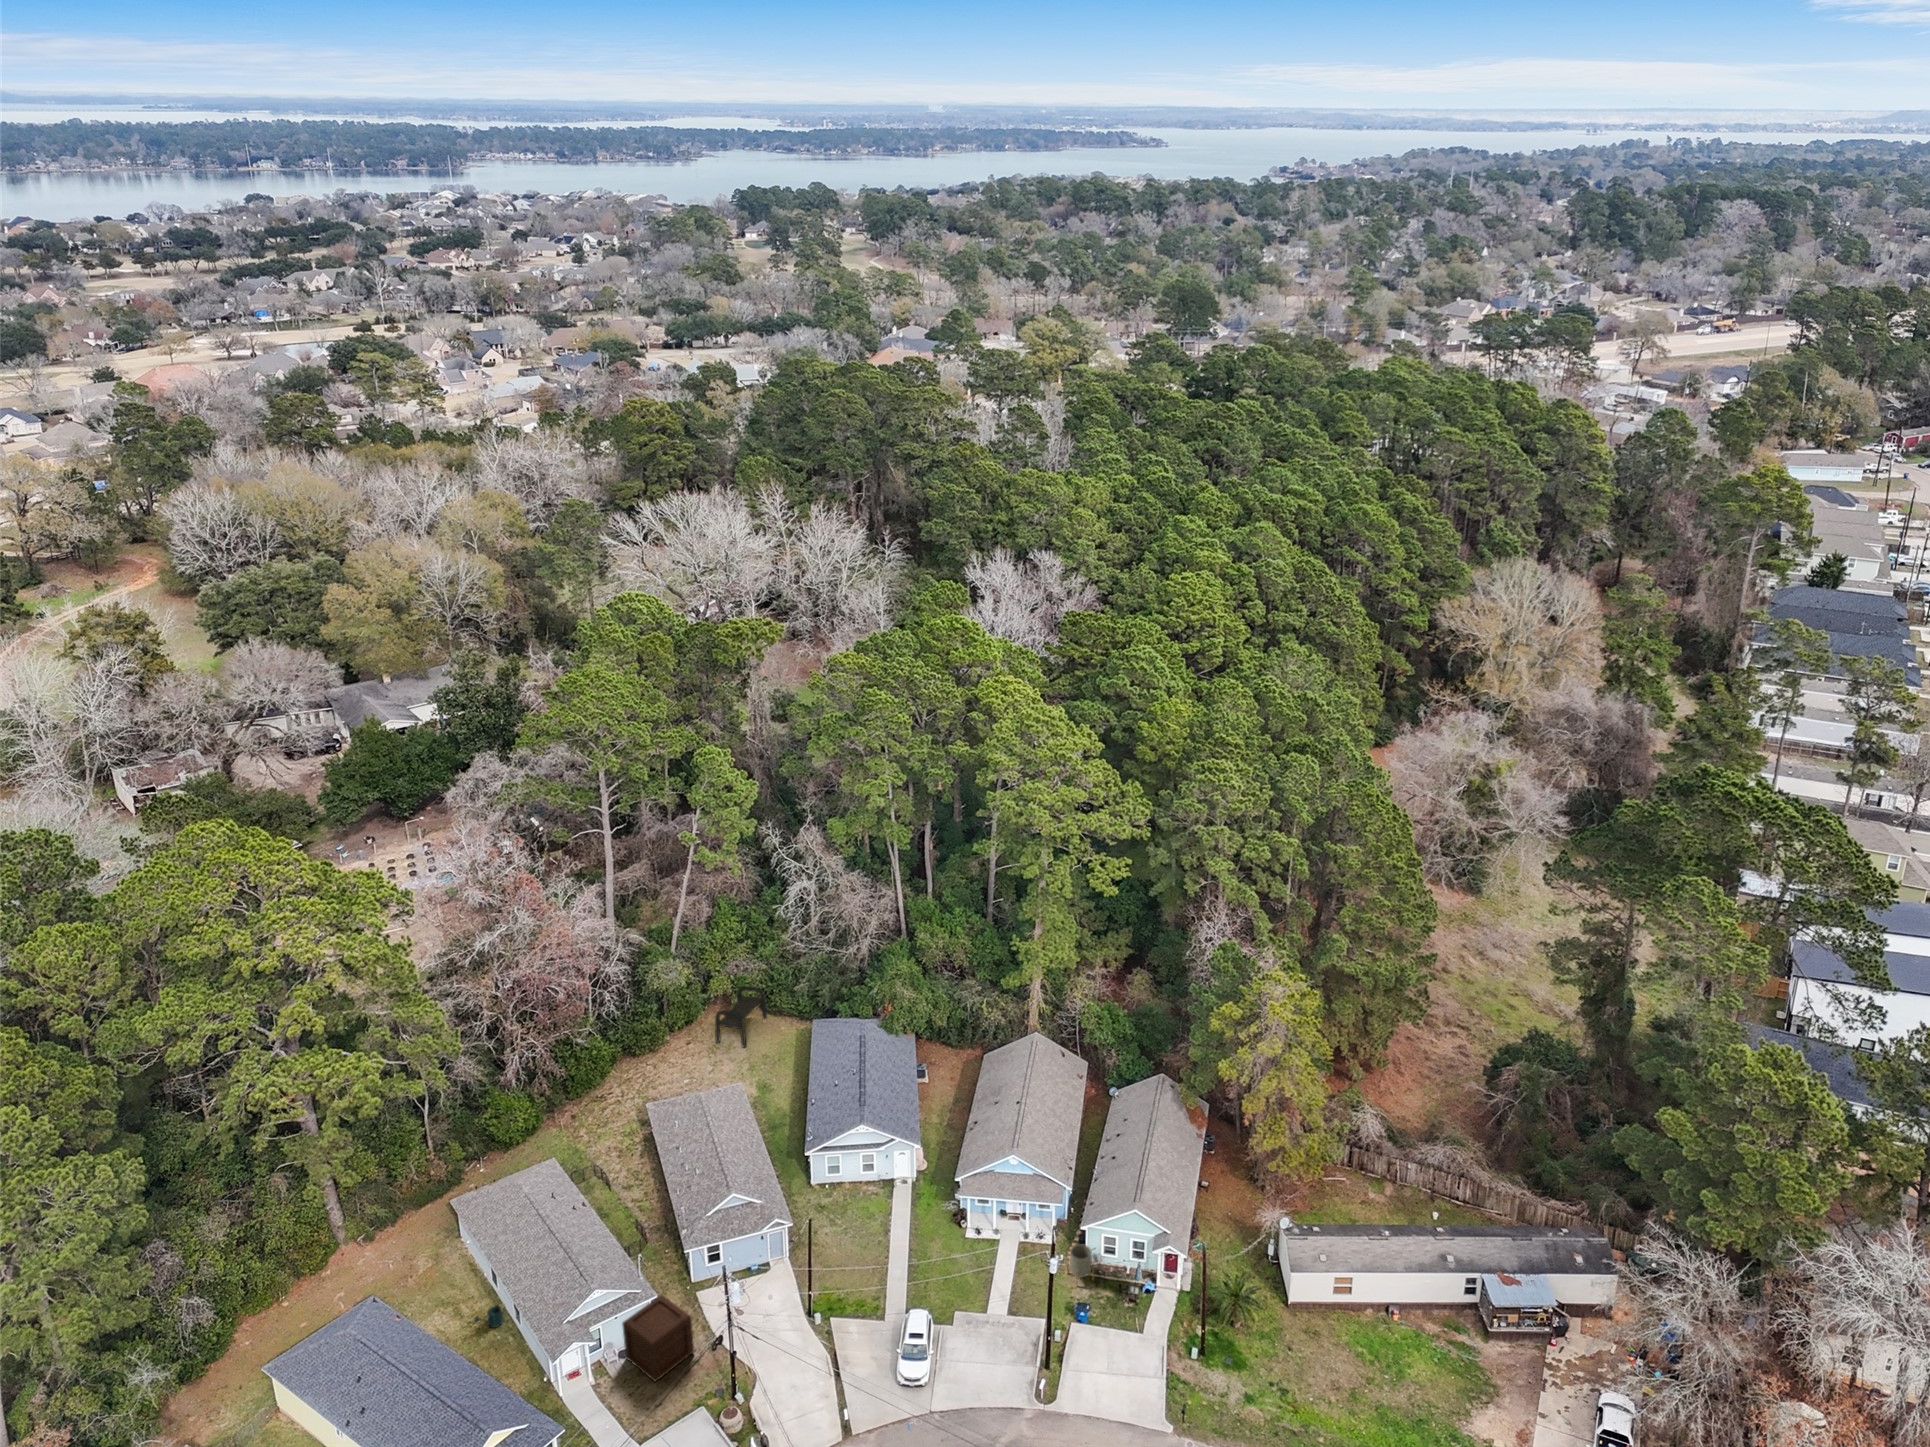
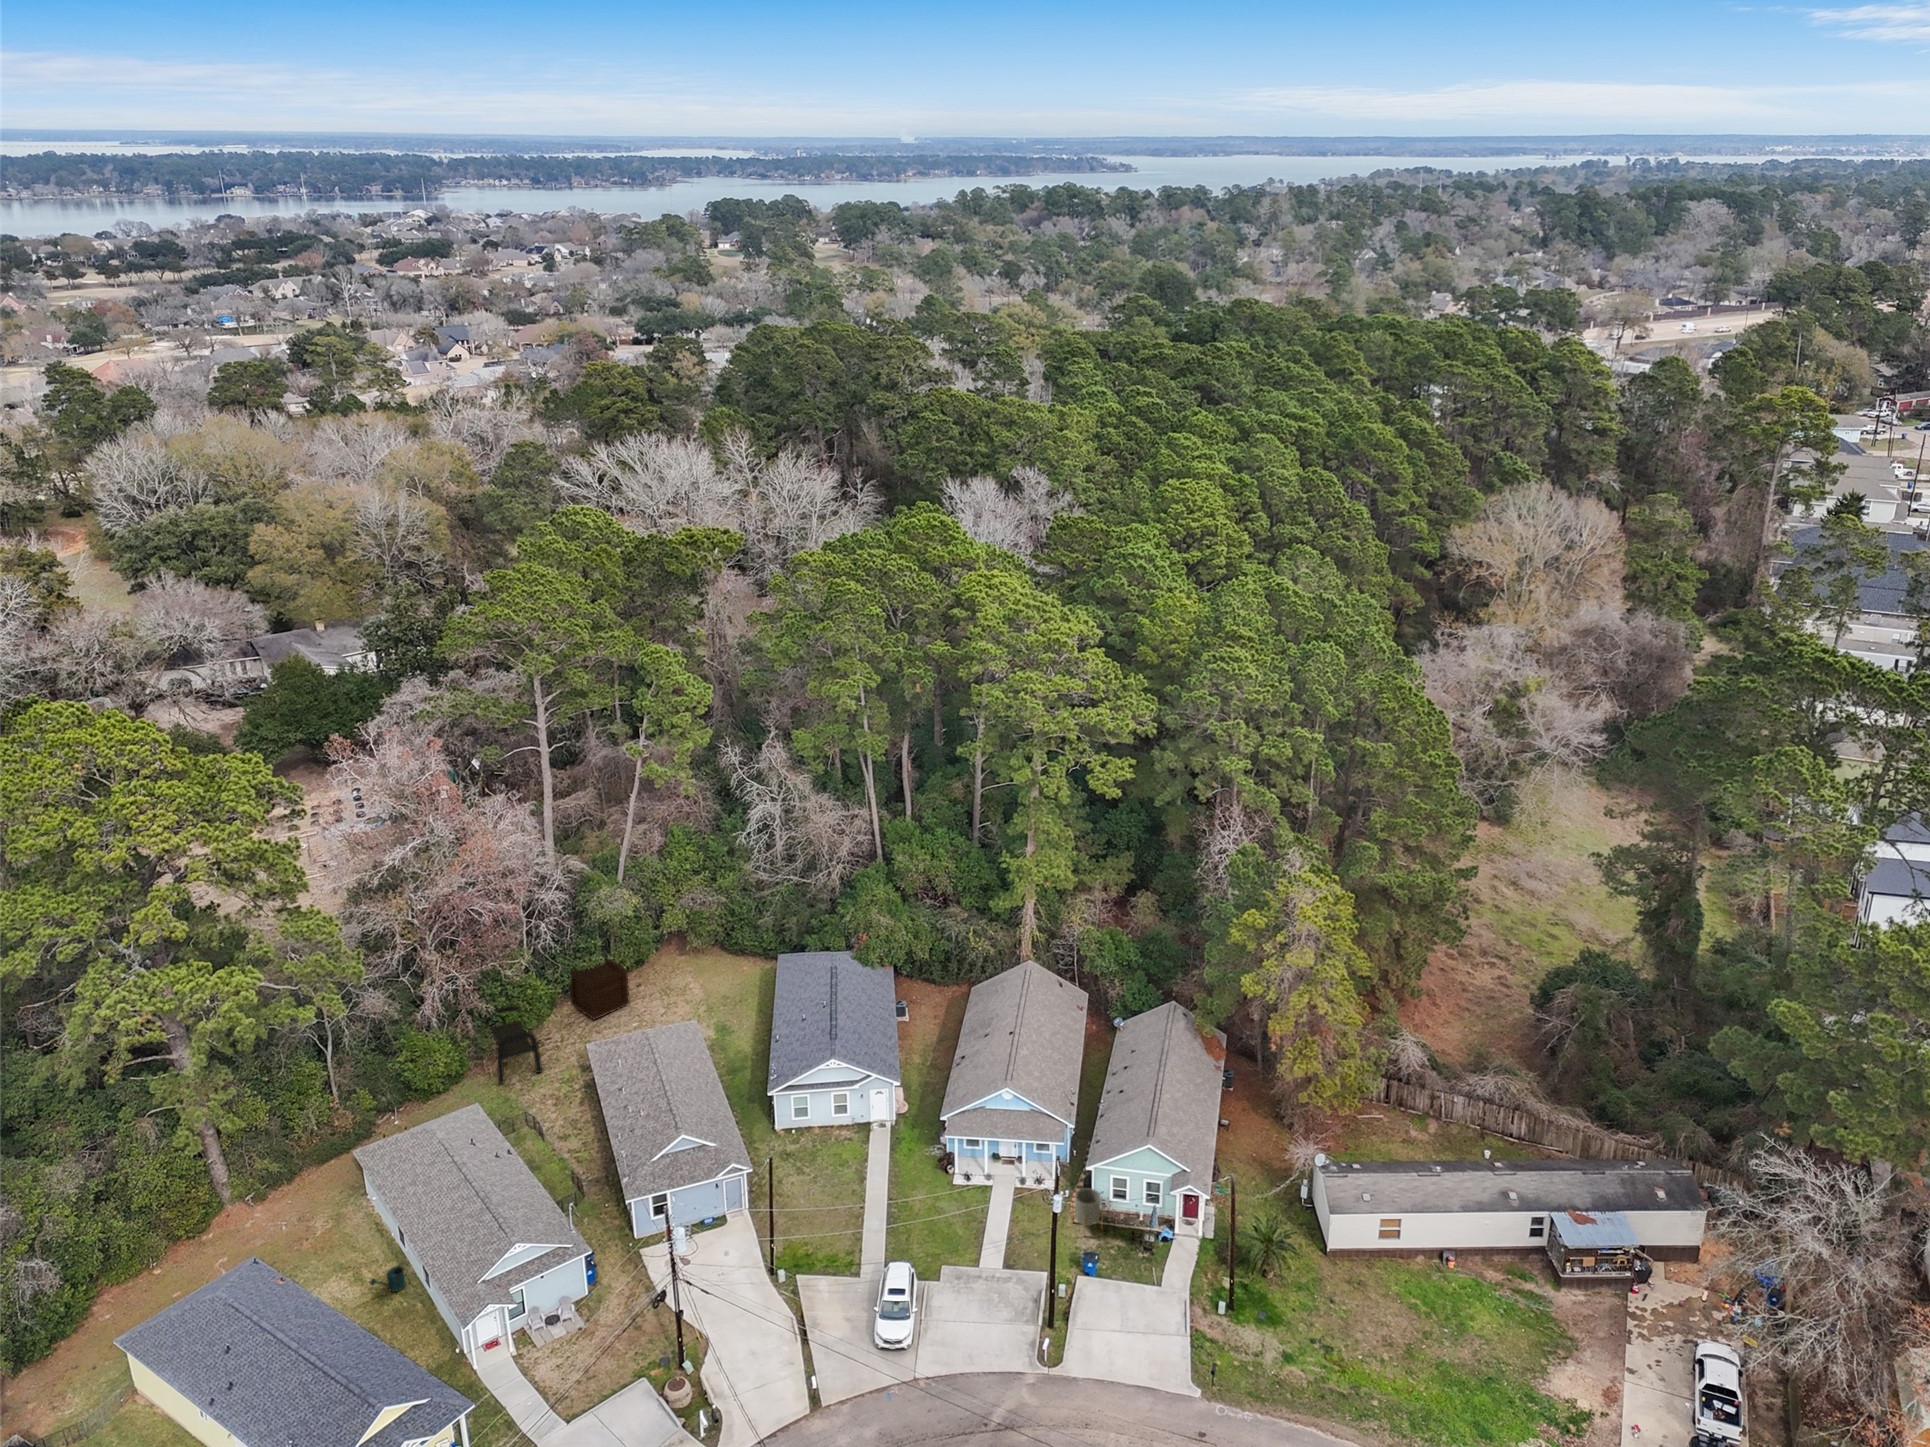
bench: present [715,986,767,1047] -> present [484,1005,542,1084]
wooden crate: present [622,1295,694,1381] -> present [568,958,630,1019]

